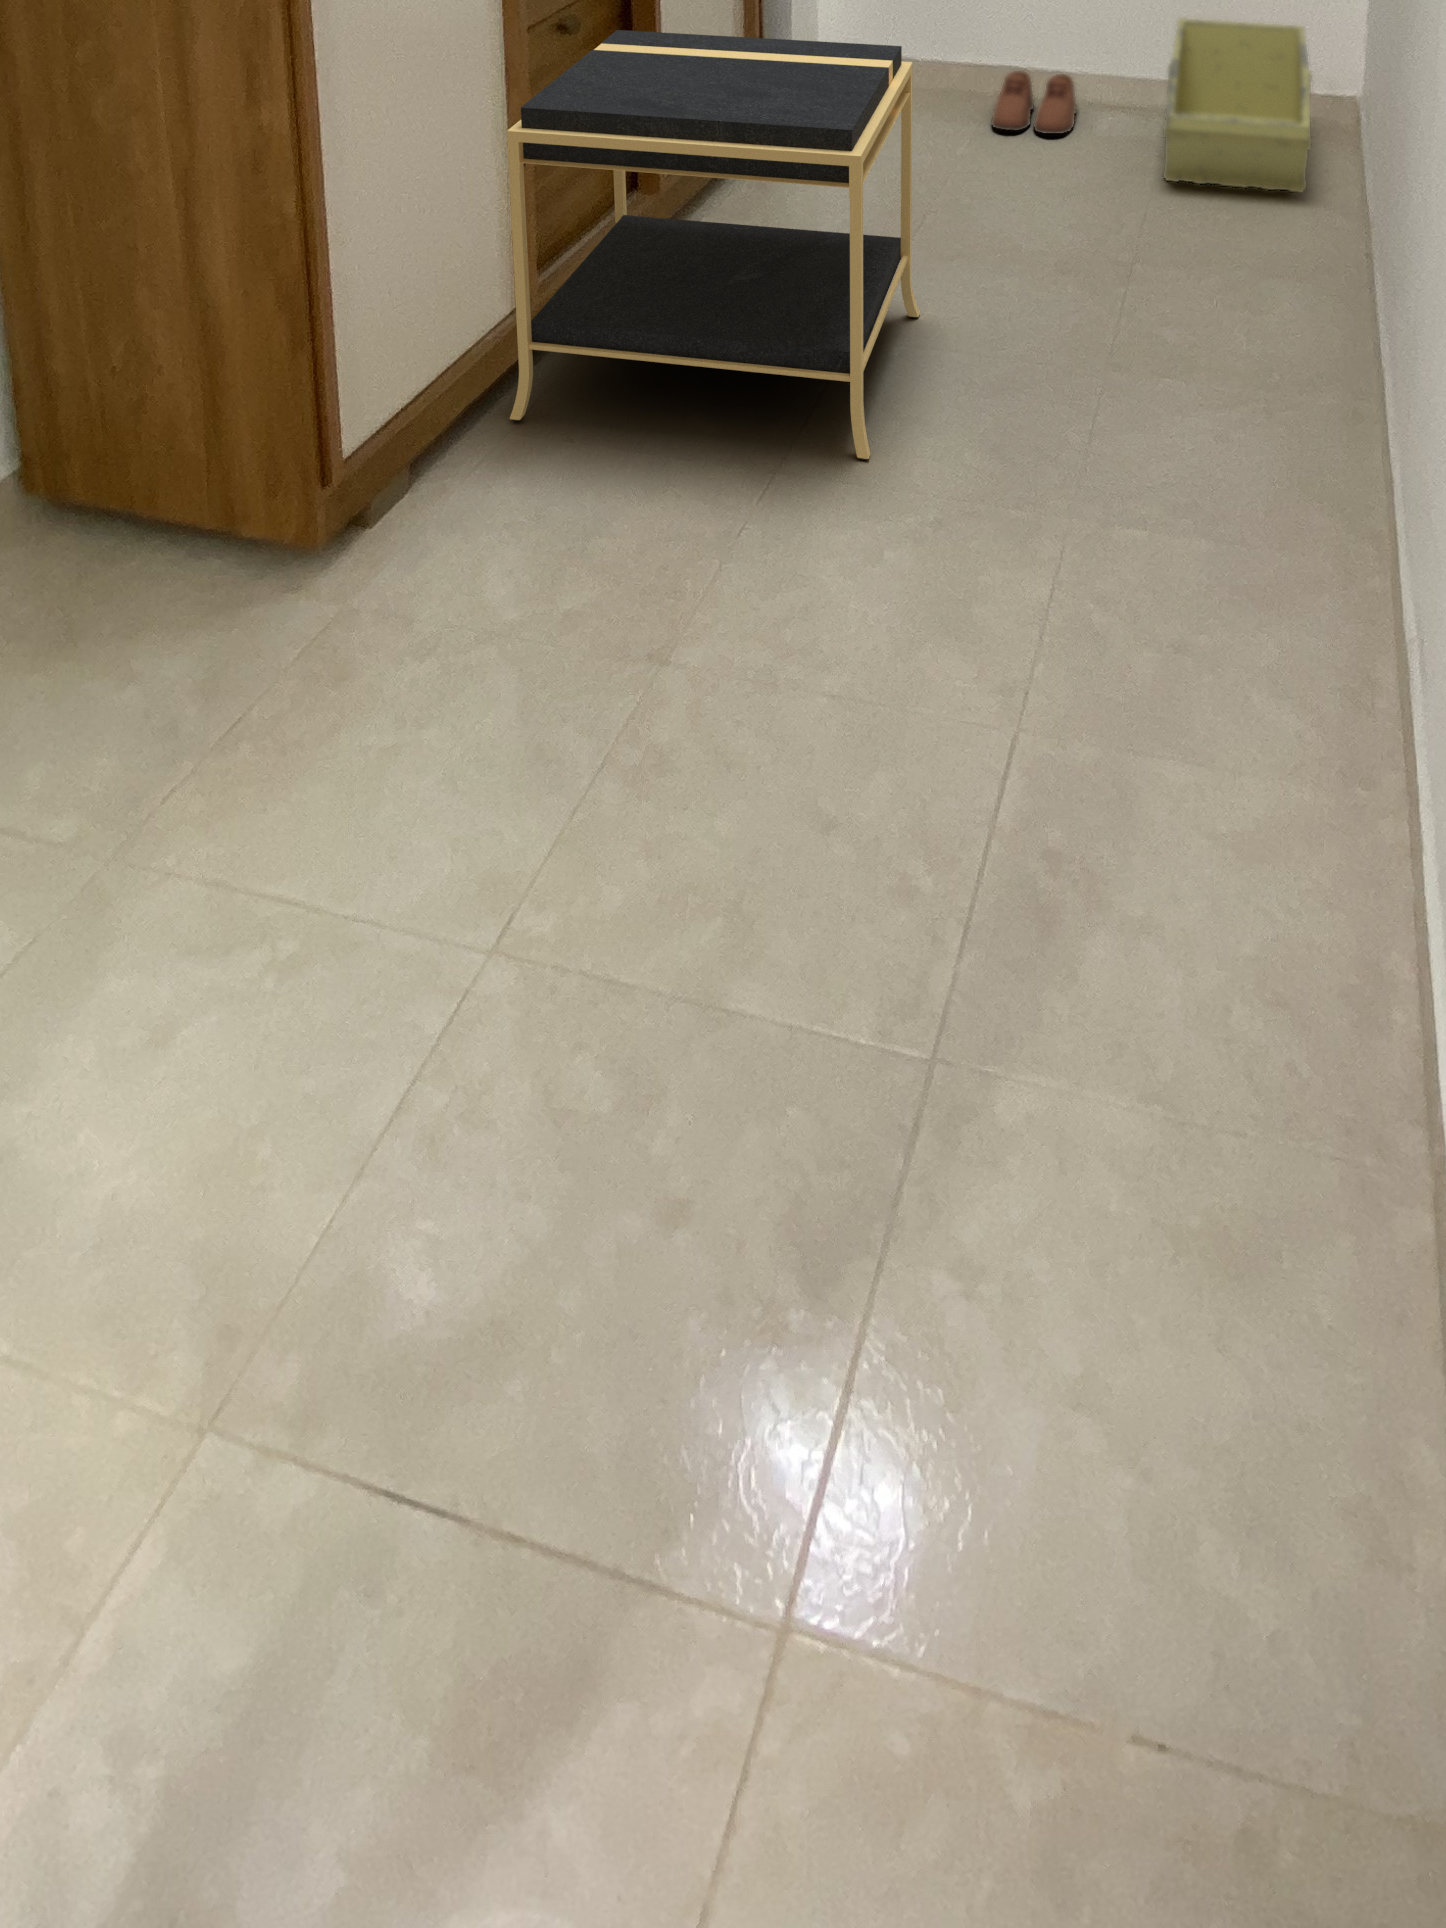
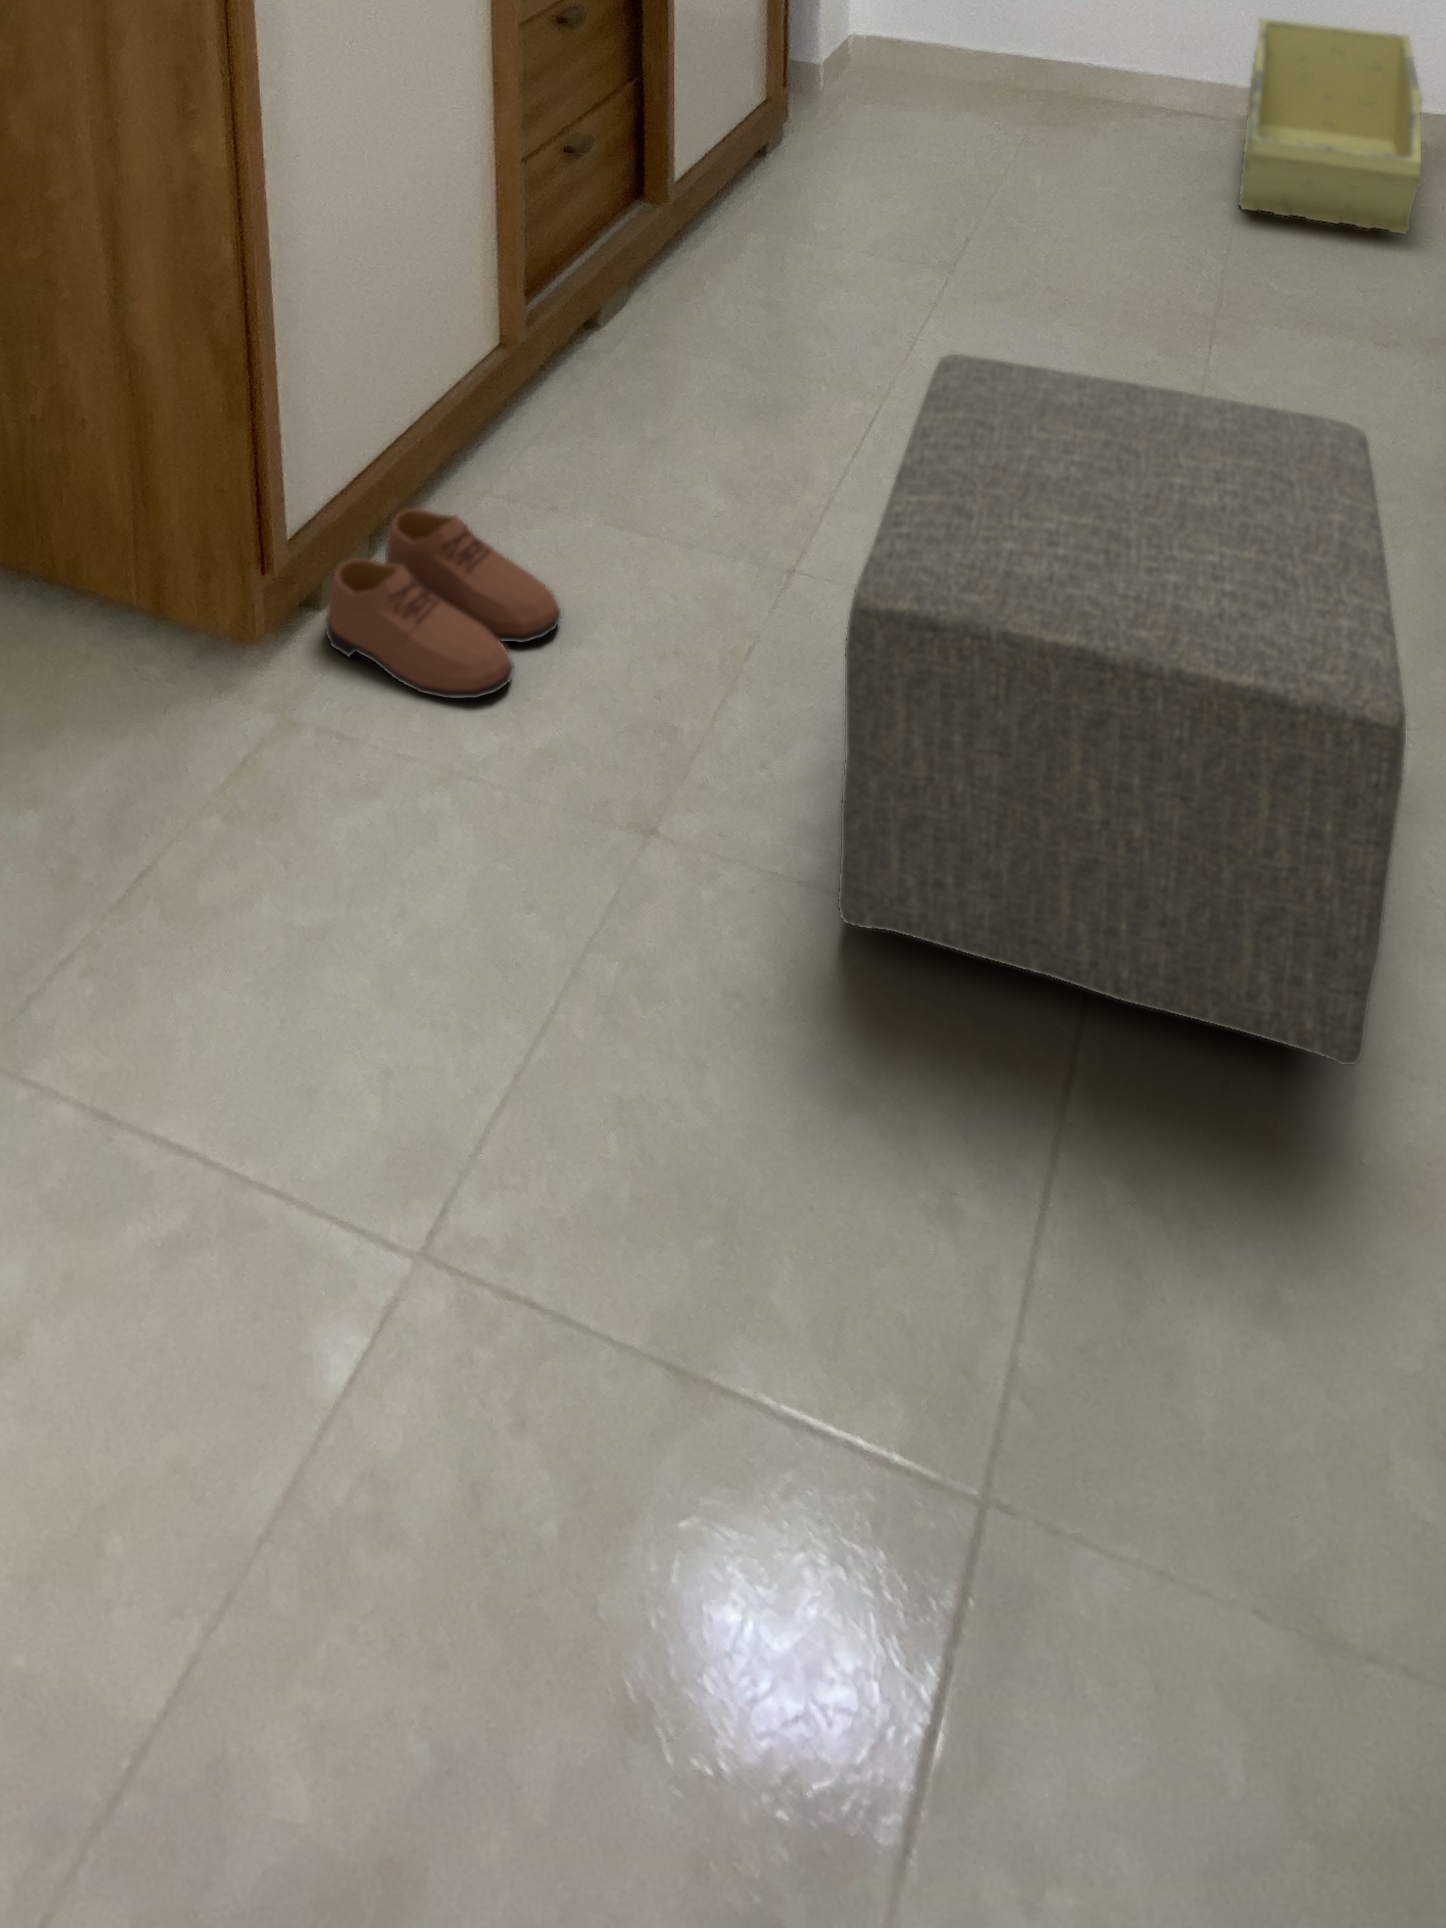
nightstand: present [507,30,920,460] -> none [484,24,963,558]
shoe: present [992,71,1076,134] -> present [325,509,561,698]
ottoman: none [820,266,1241,763] -> present [838,354,1406,1065]

